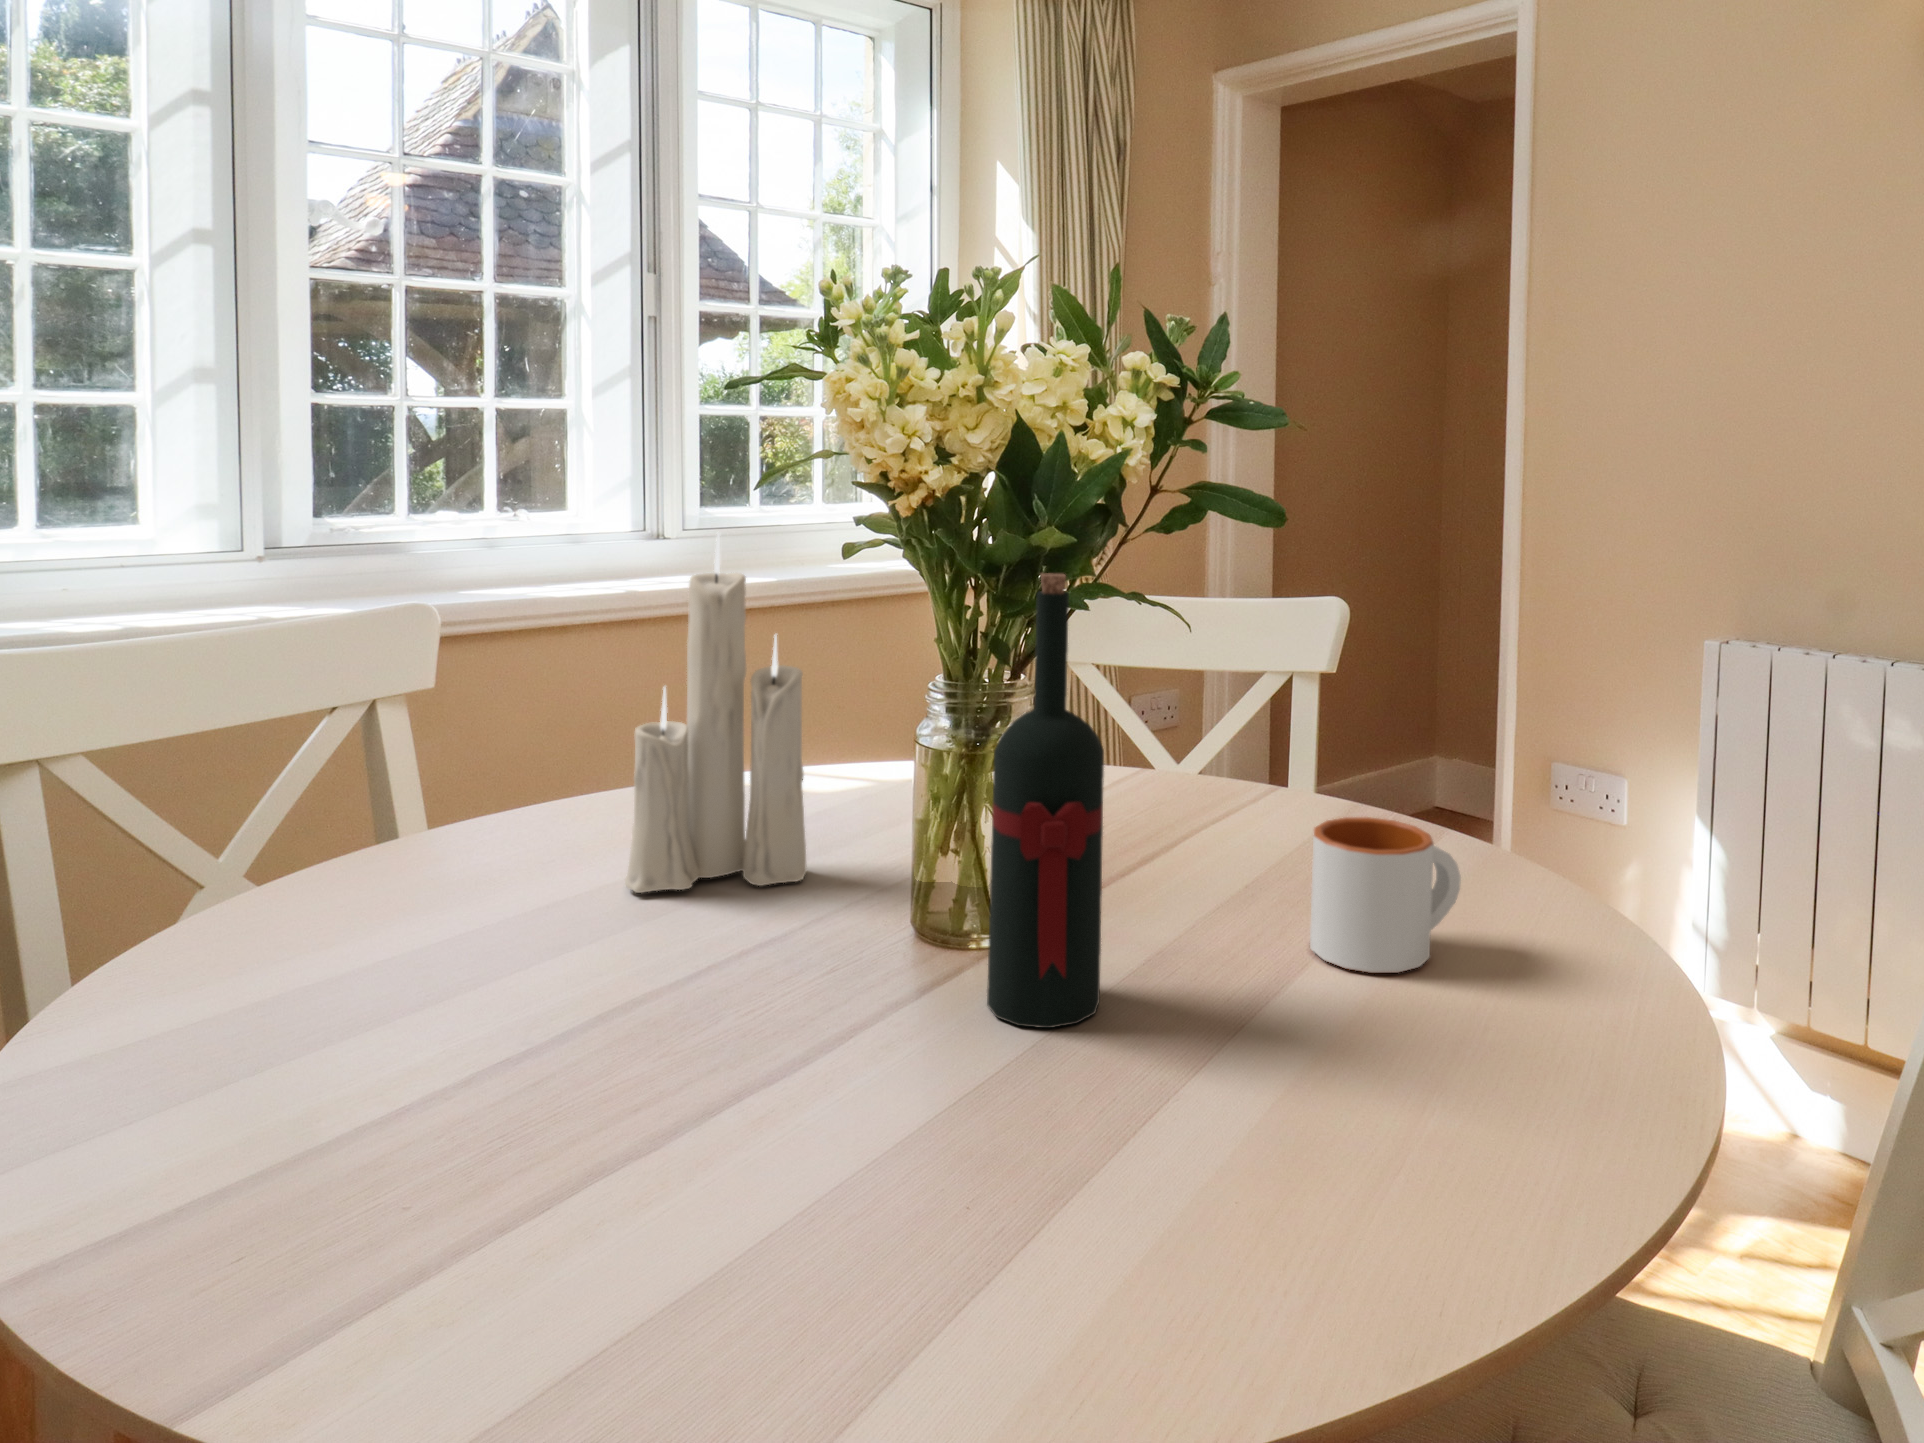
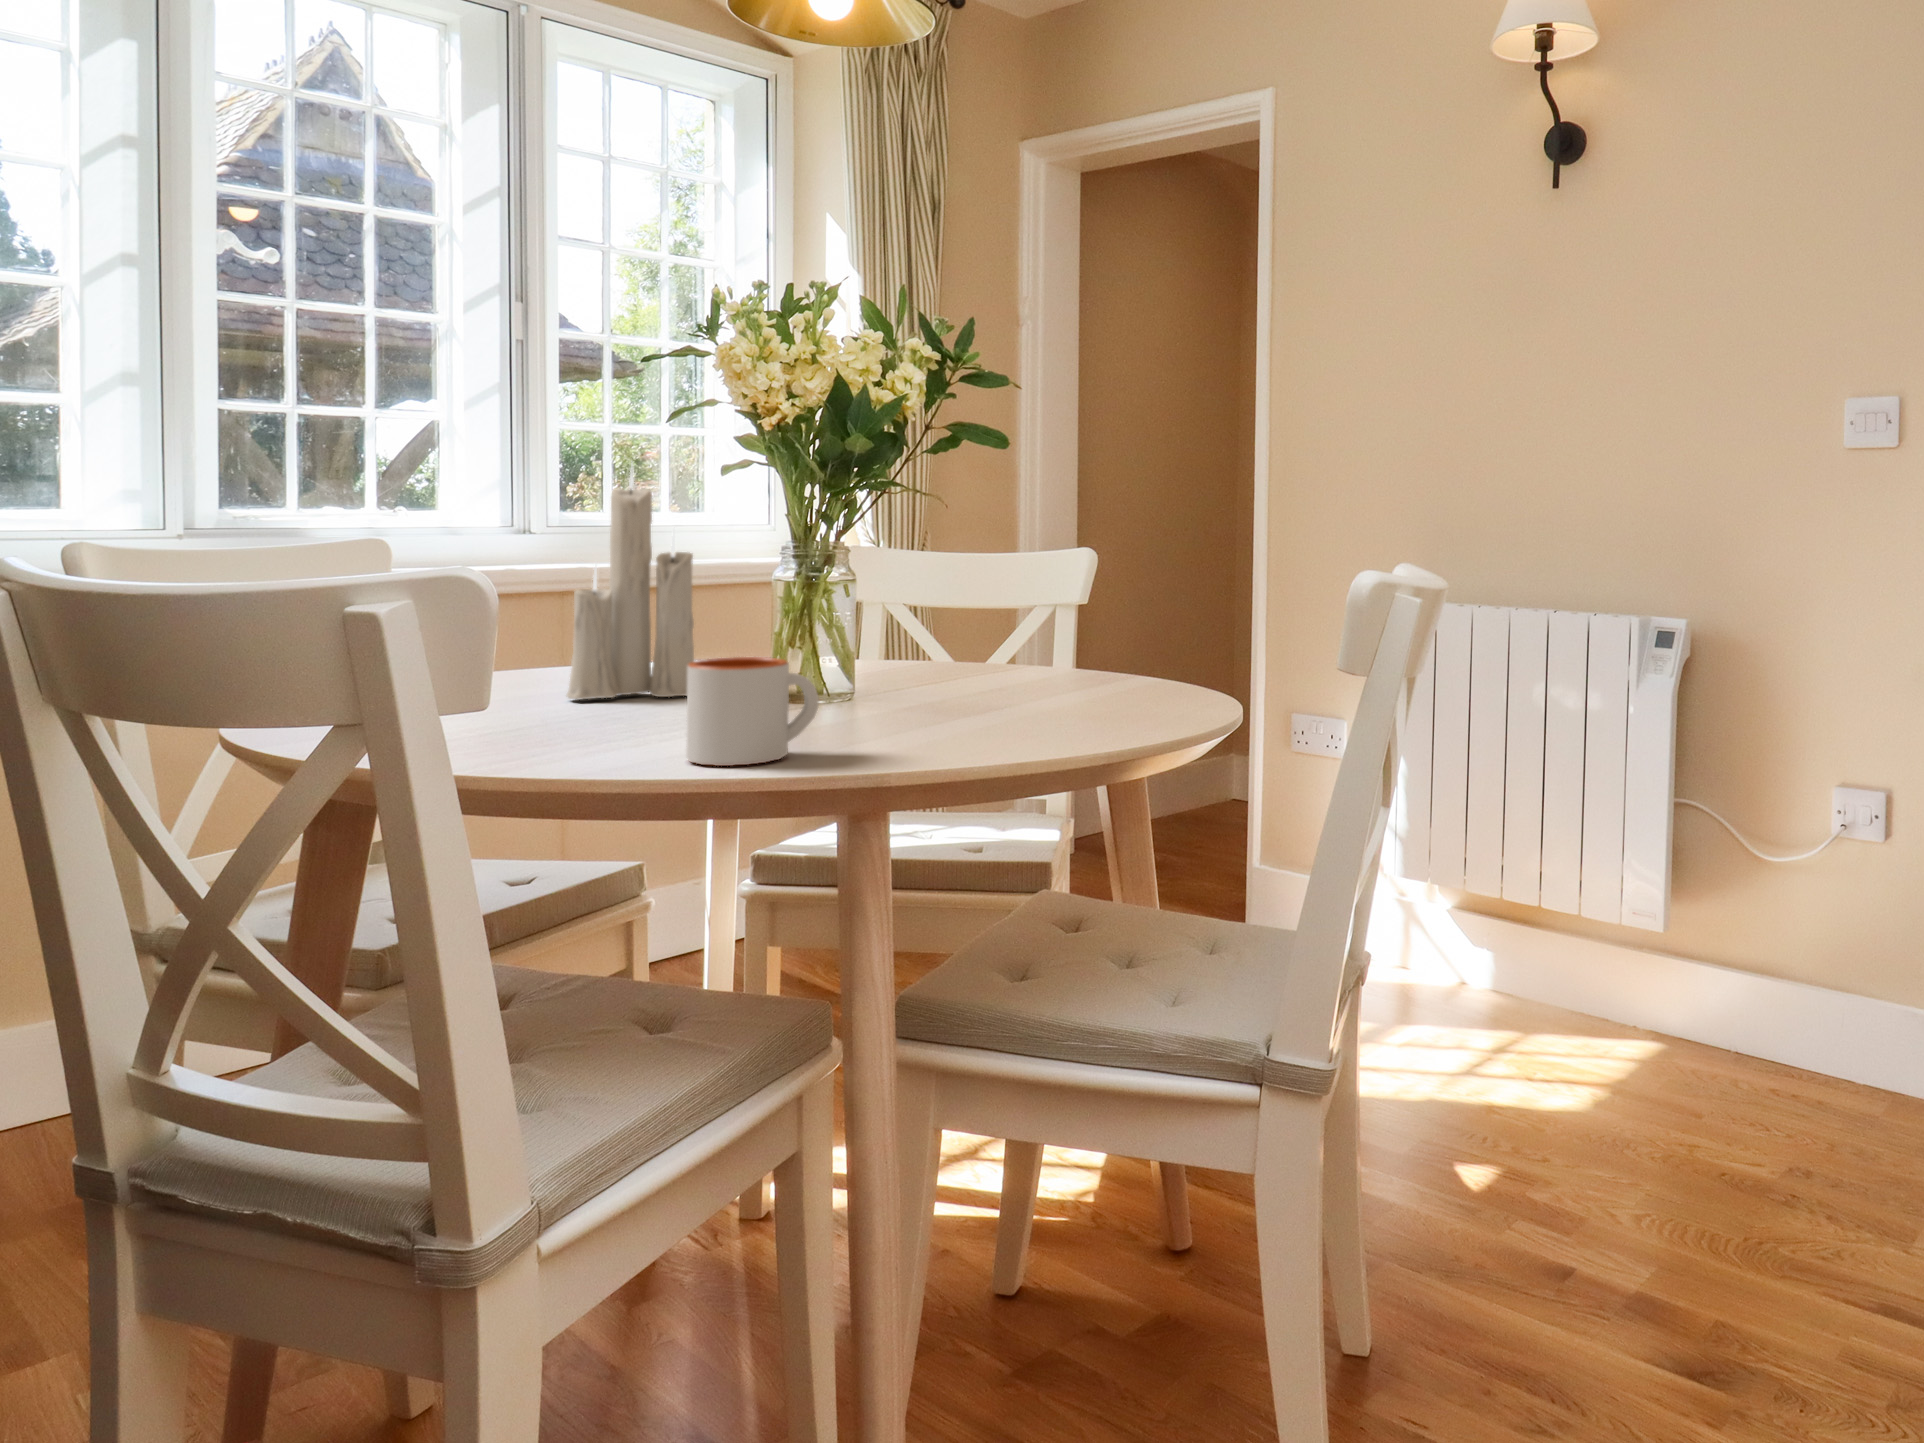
wine bottle: present [987,574,1104,1028] -> none [820,461,891,726]
mug: present [1310,817,1461,973] -> present [686,657,819,766]

